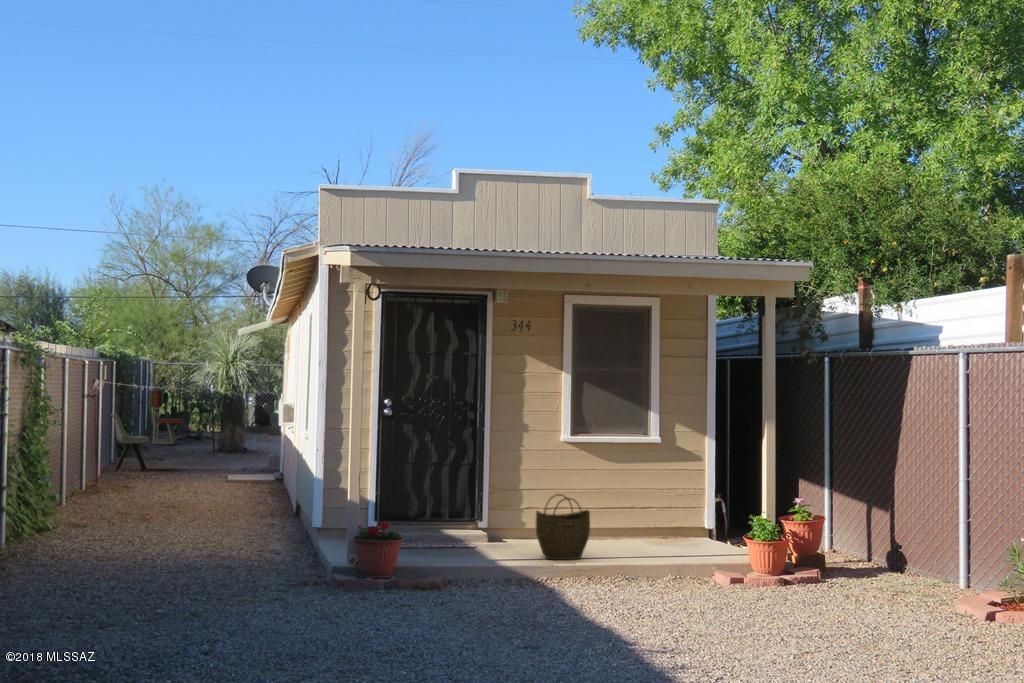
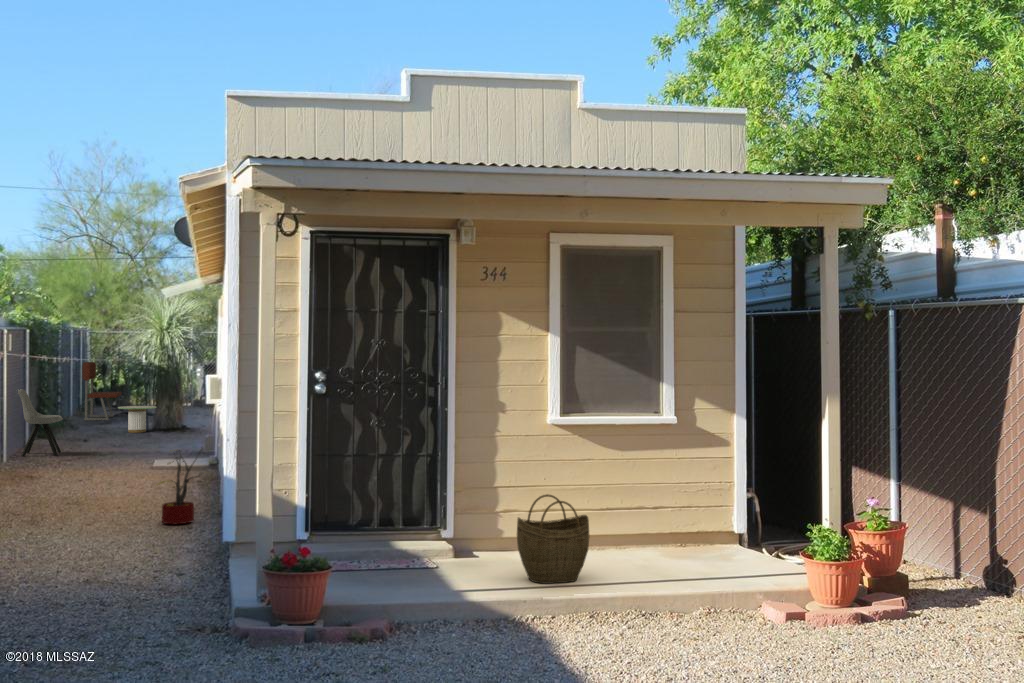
side table: none [187,430,221,454] -> present [118,406,156,433]
decorative plant: none [252,459,293,520] -> present [158,456,194,524]

